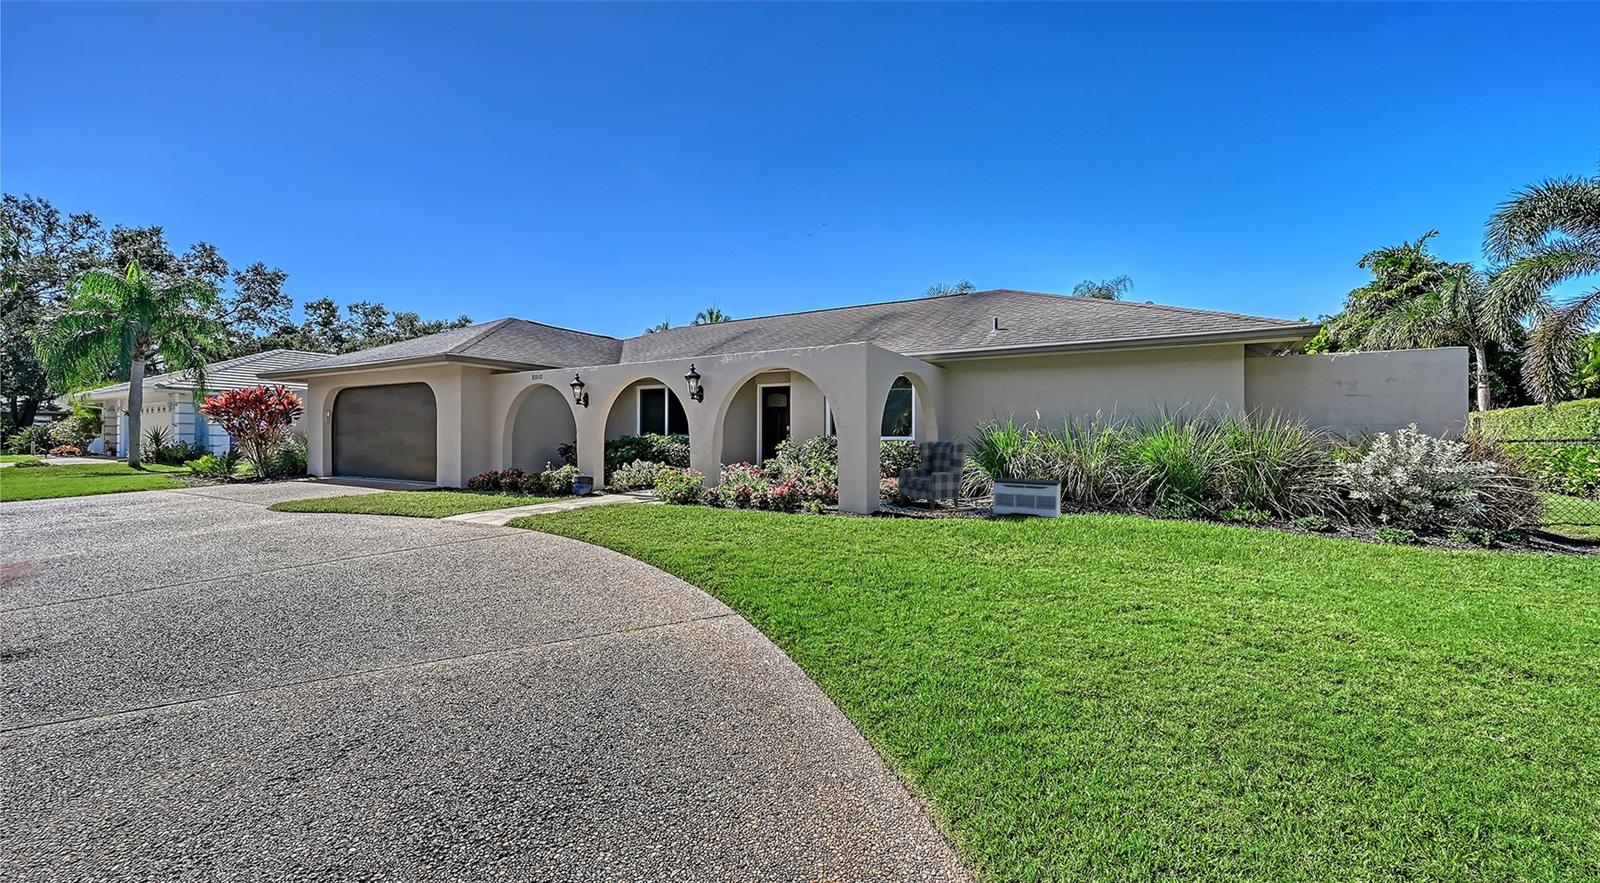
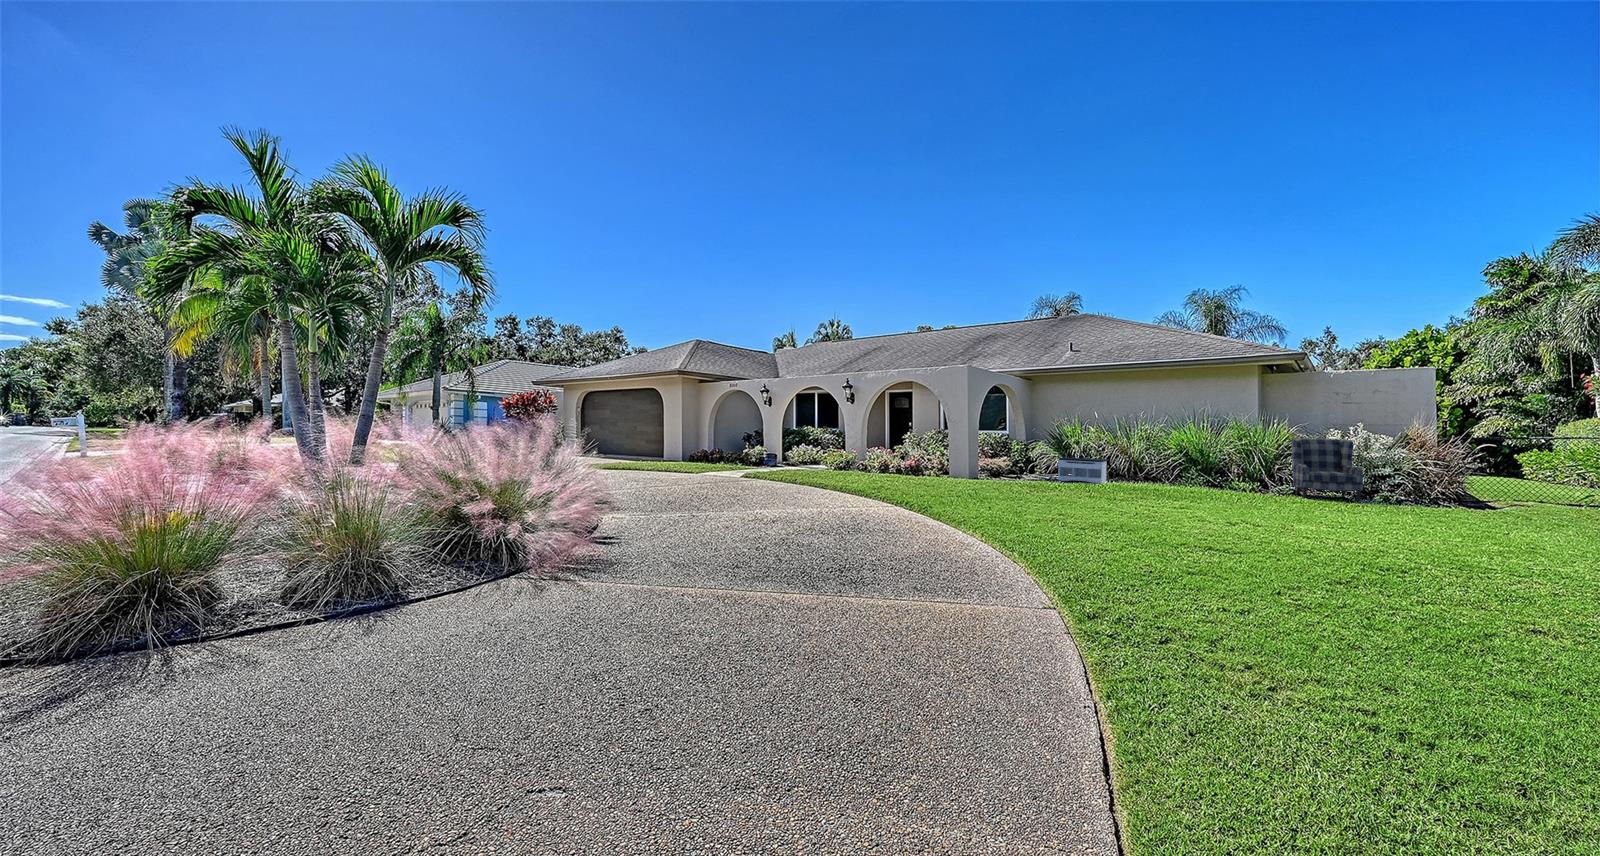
chair: present [898,441,968,511] -> present [1291,439,1363,501]

